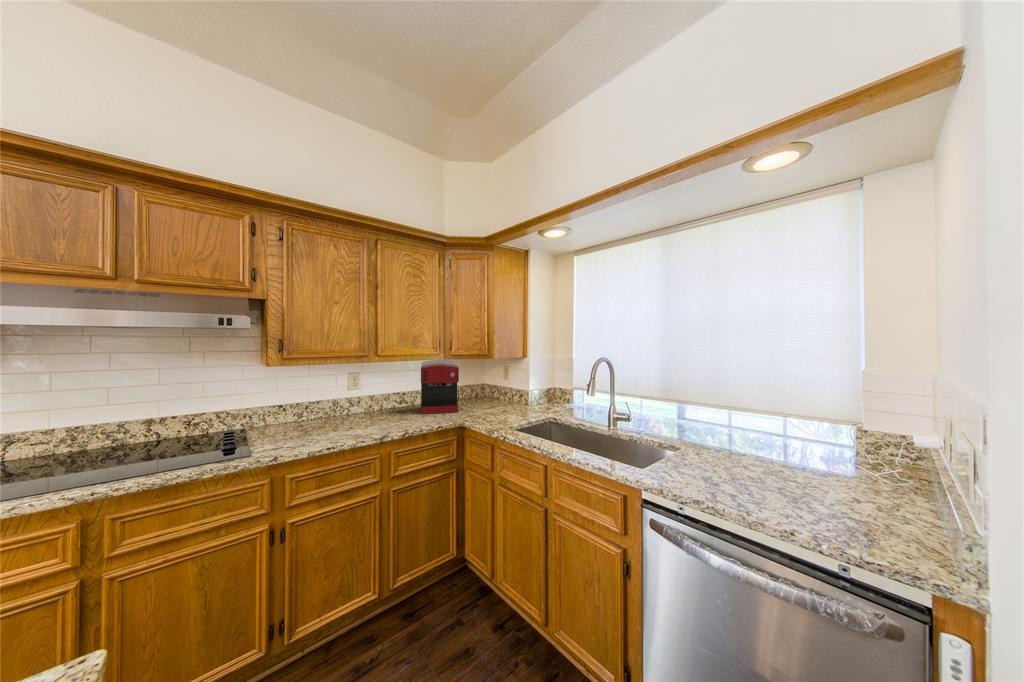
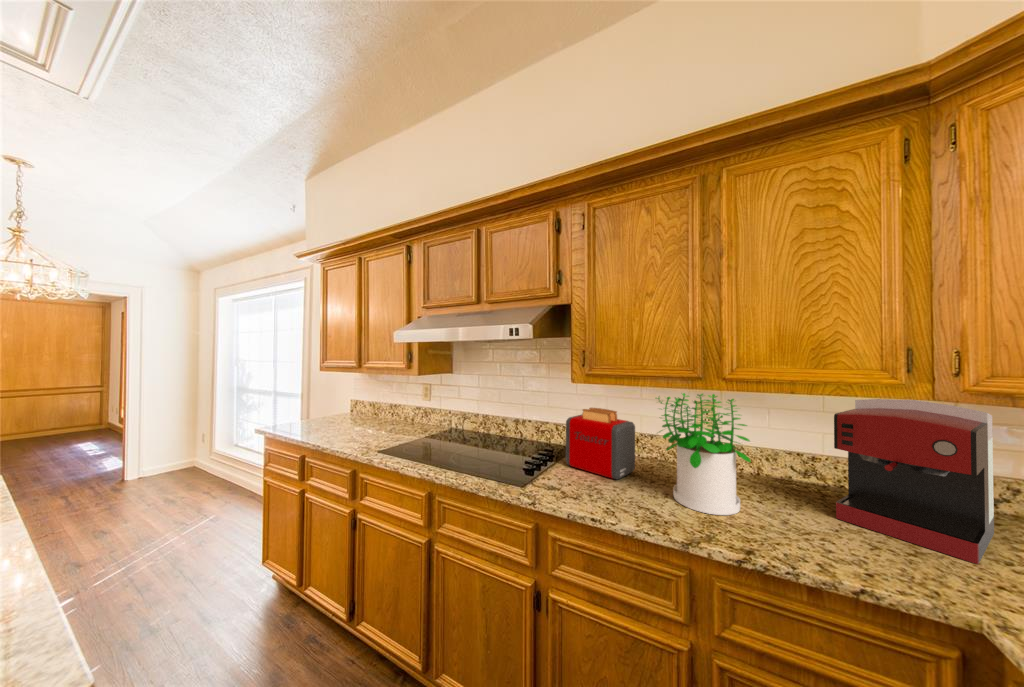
potted plant: none [344,364,398,428] -> present [658,393,751,515]
toaster: none [264,385,321,437] -> present [566,408,635,480]

